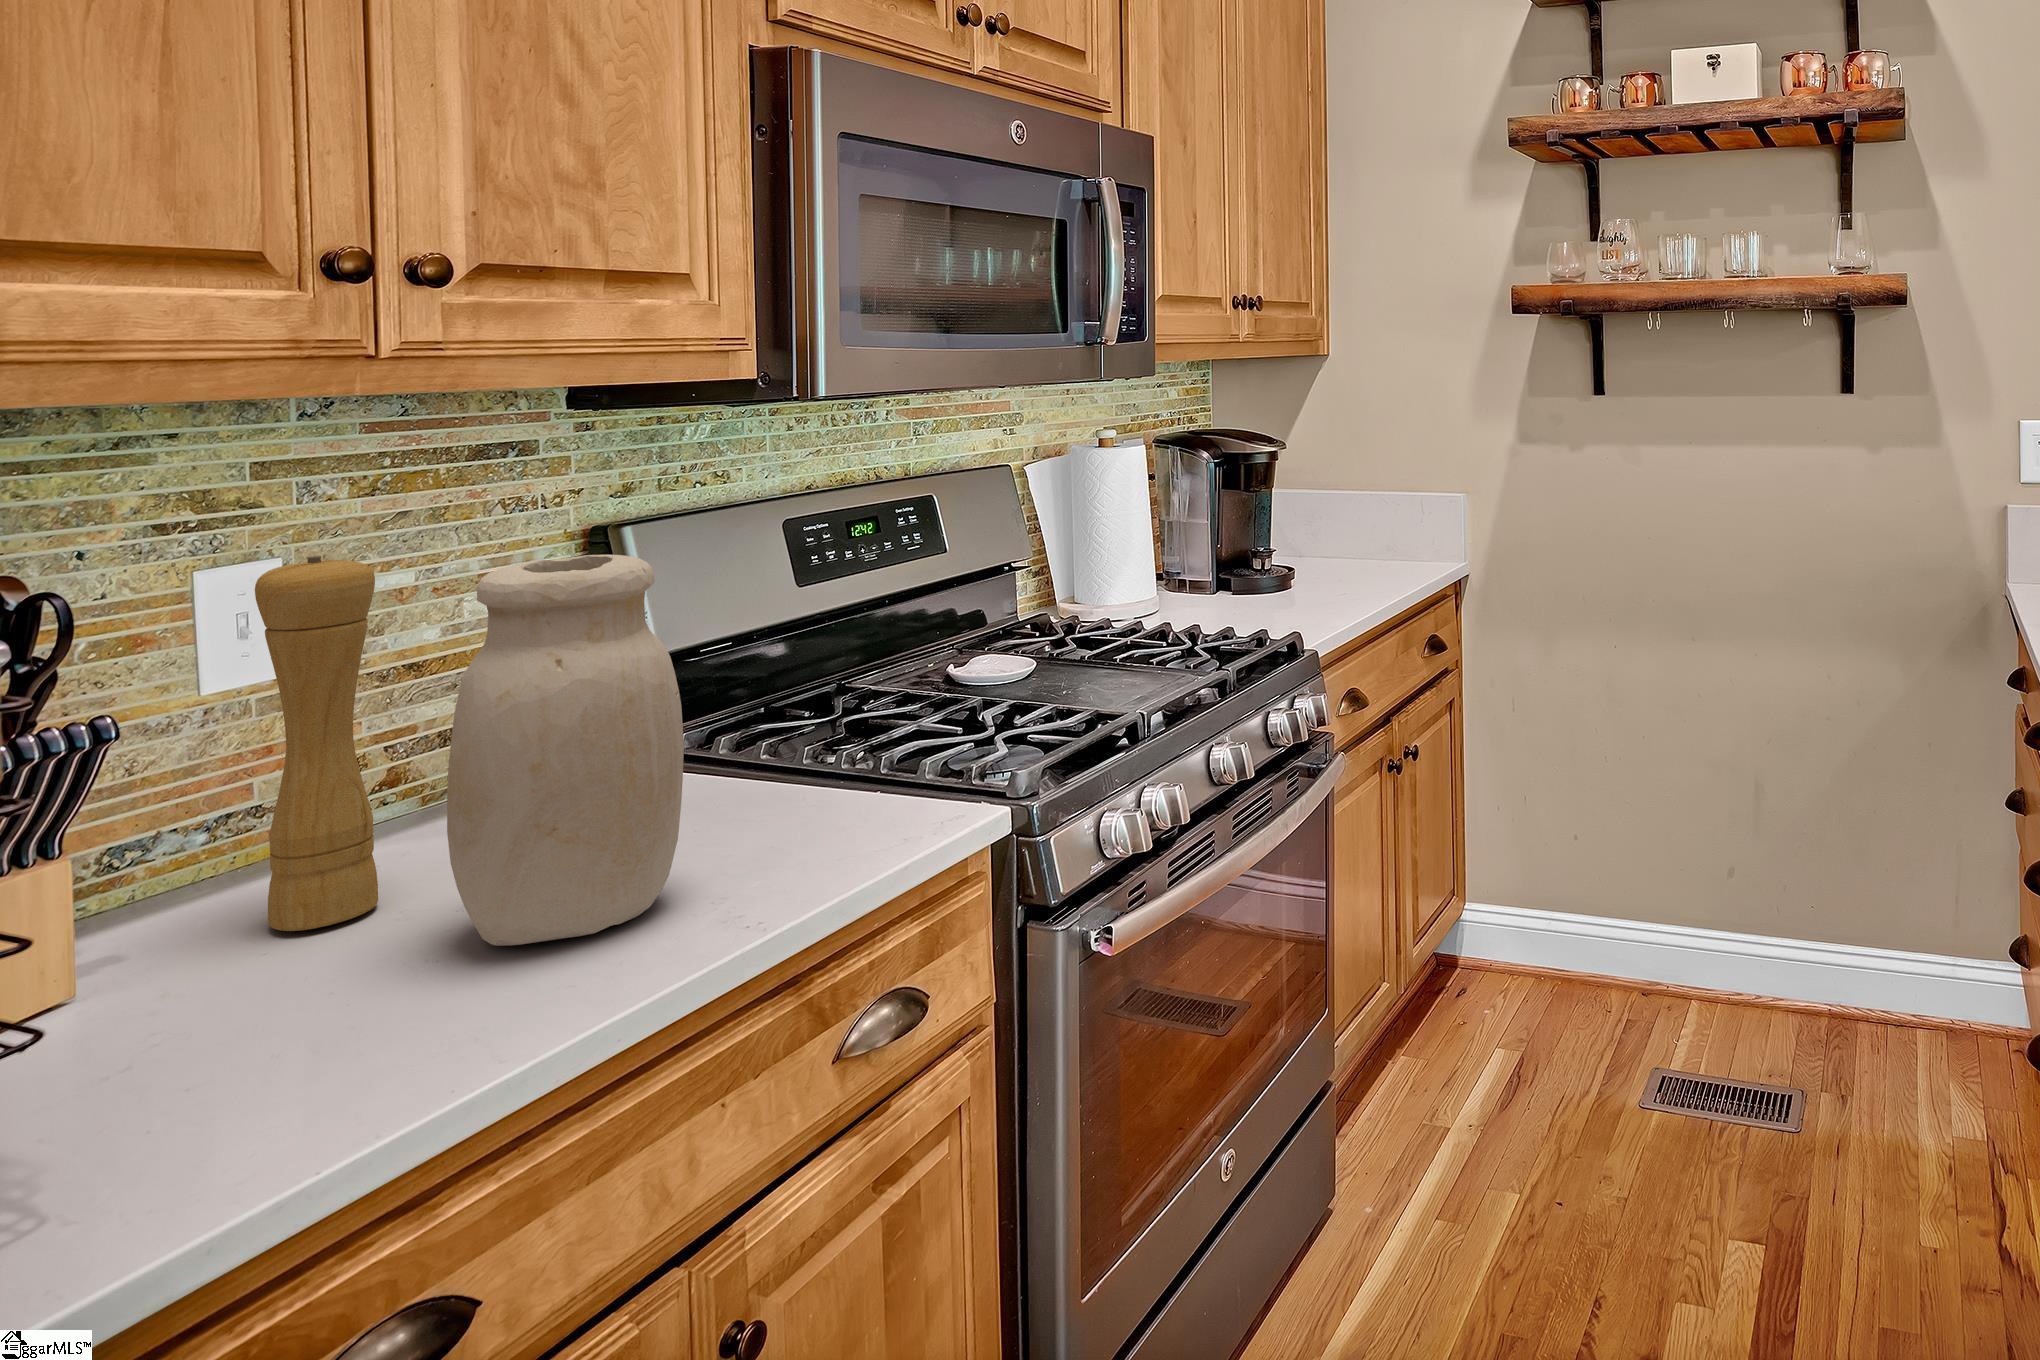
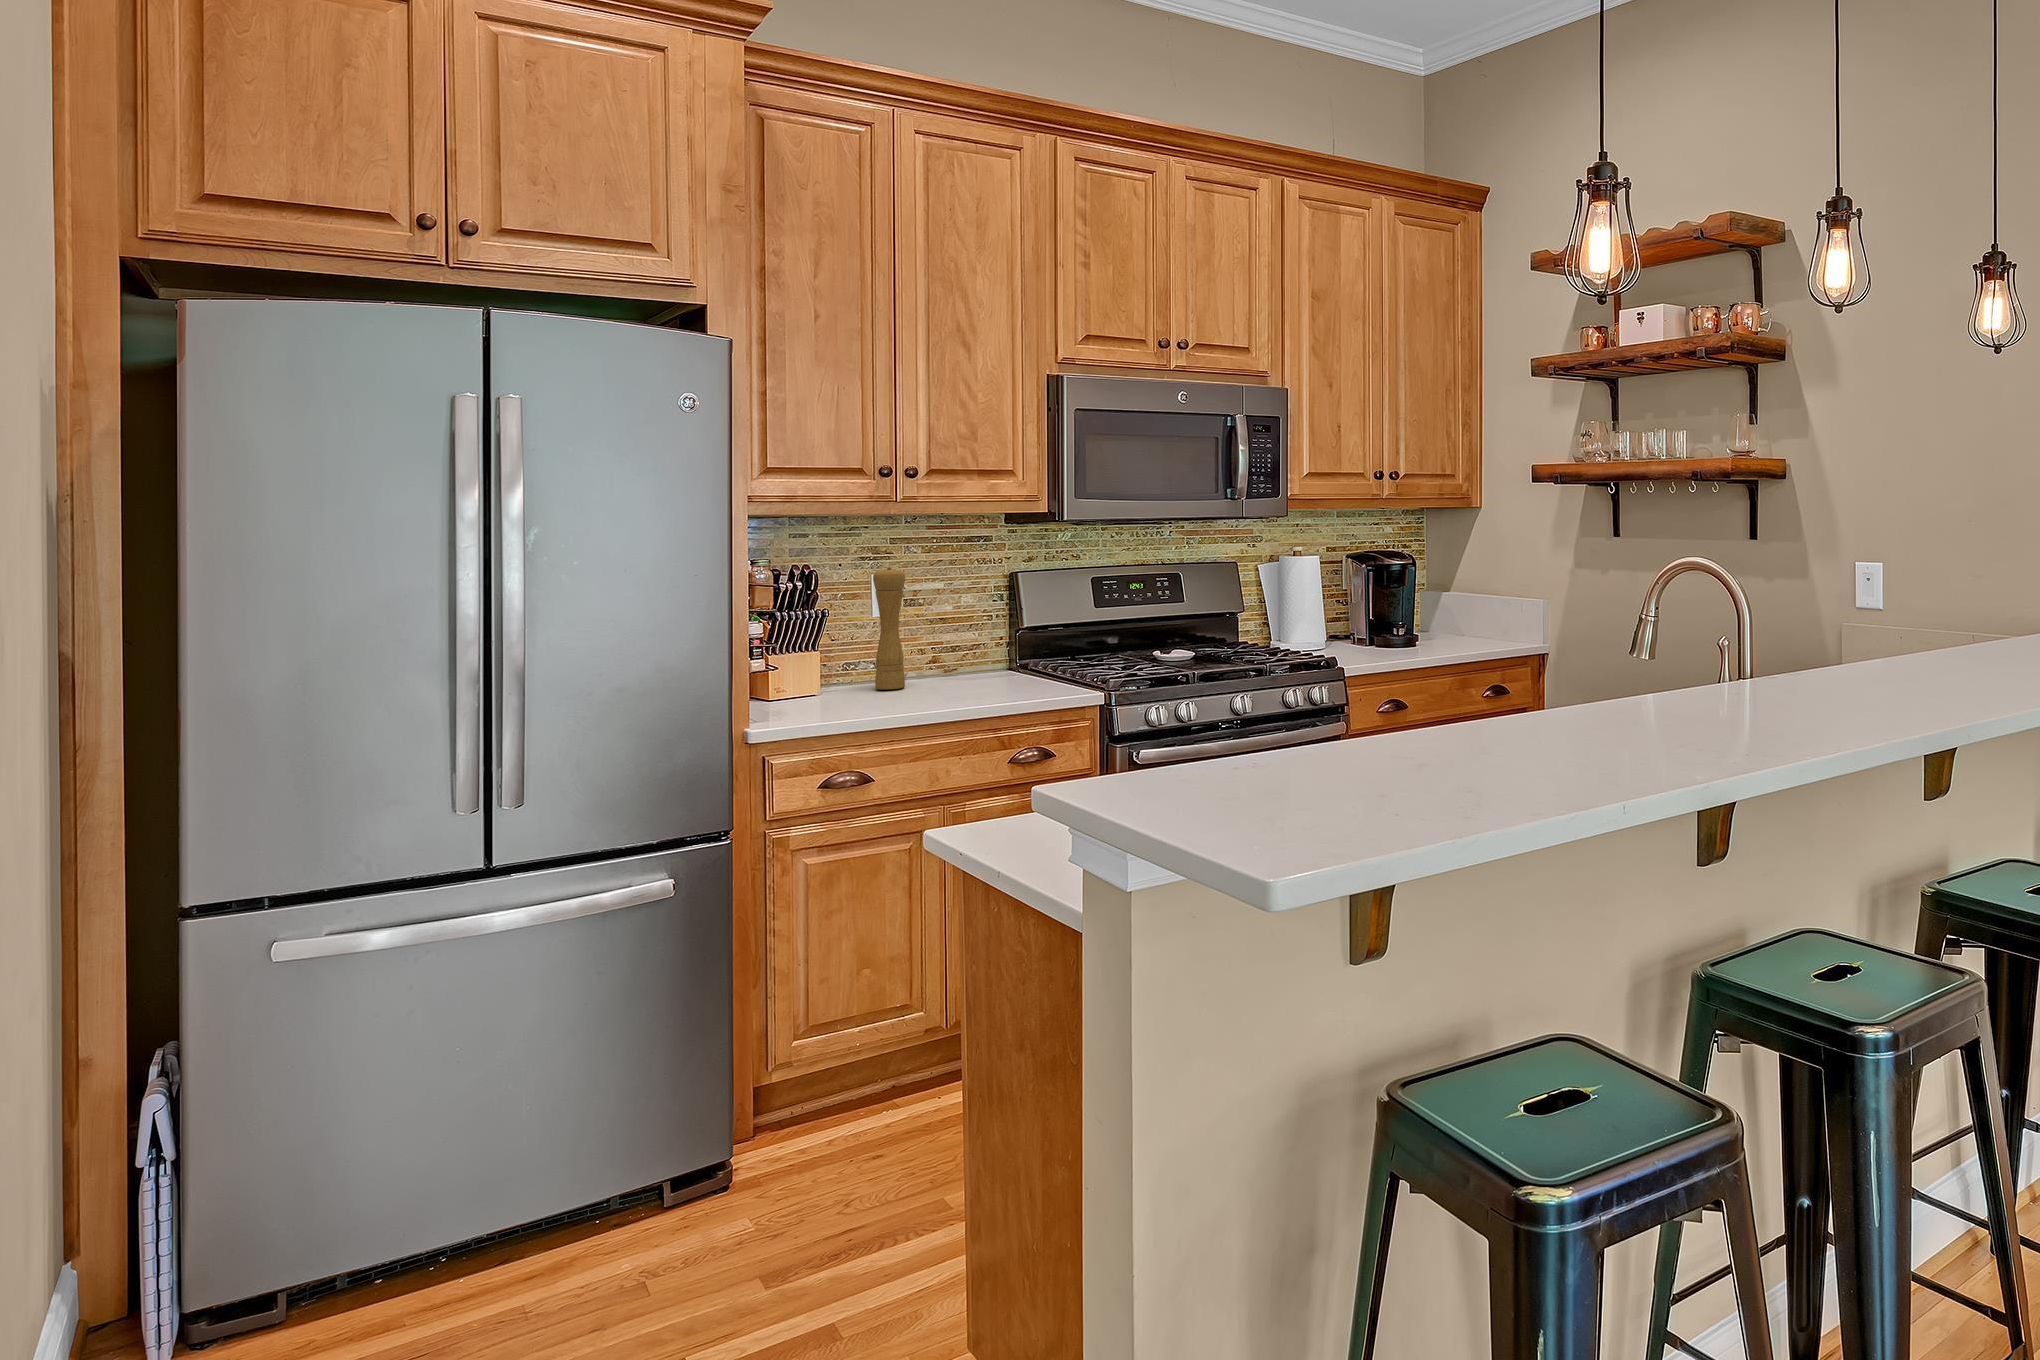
jar: present [447,554,684,946] -> none [908,571,977,698]

